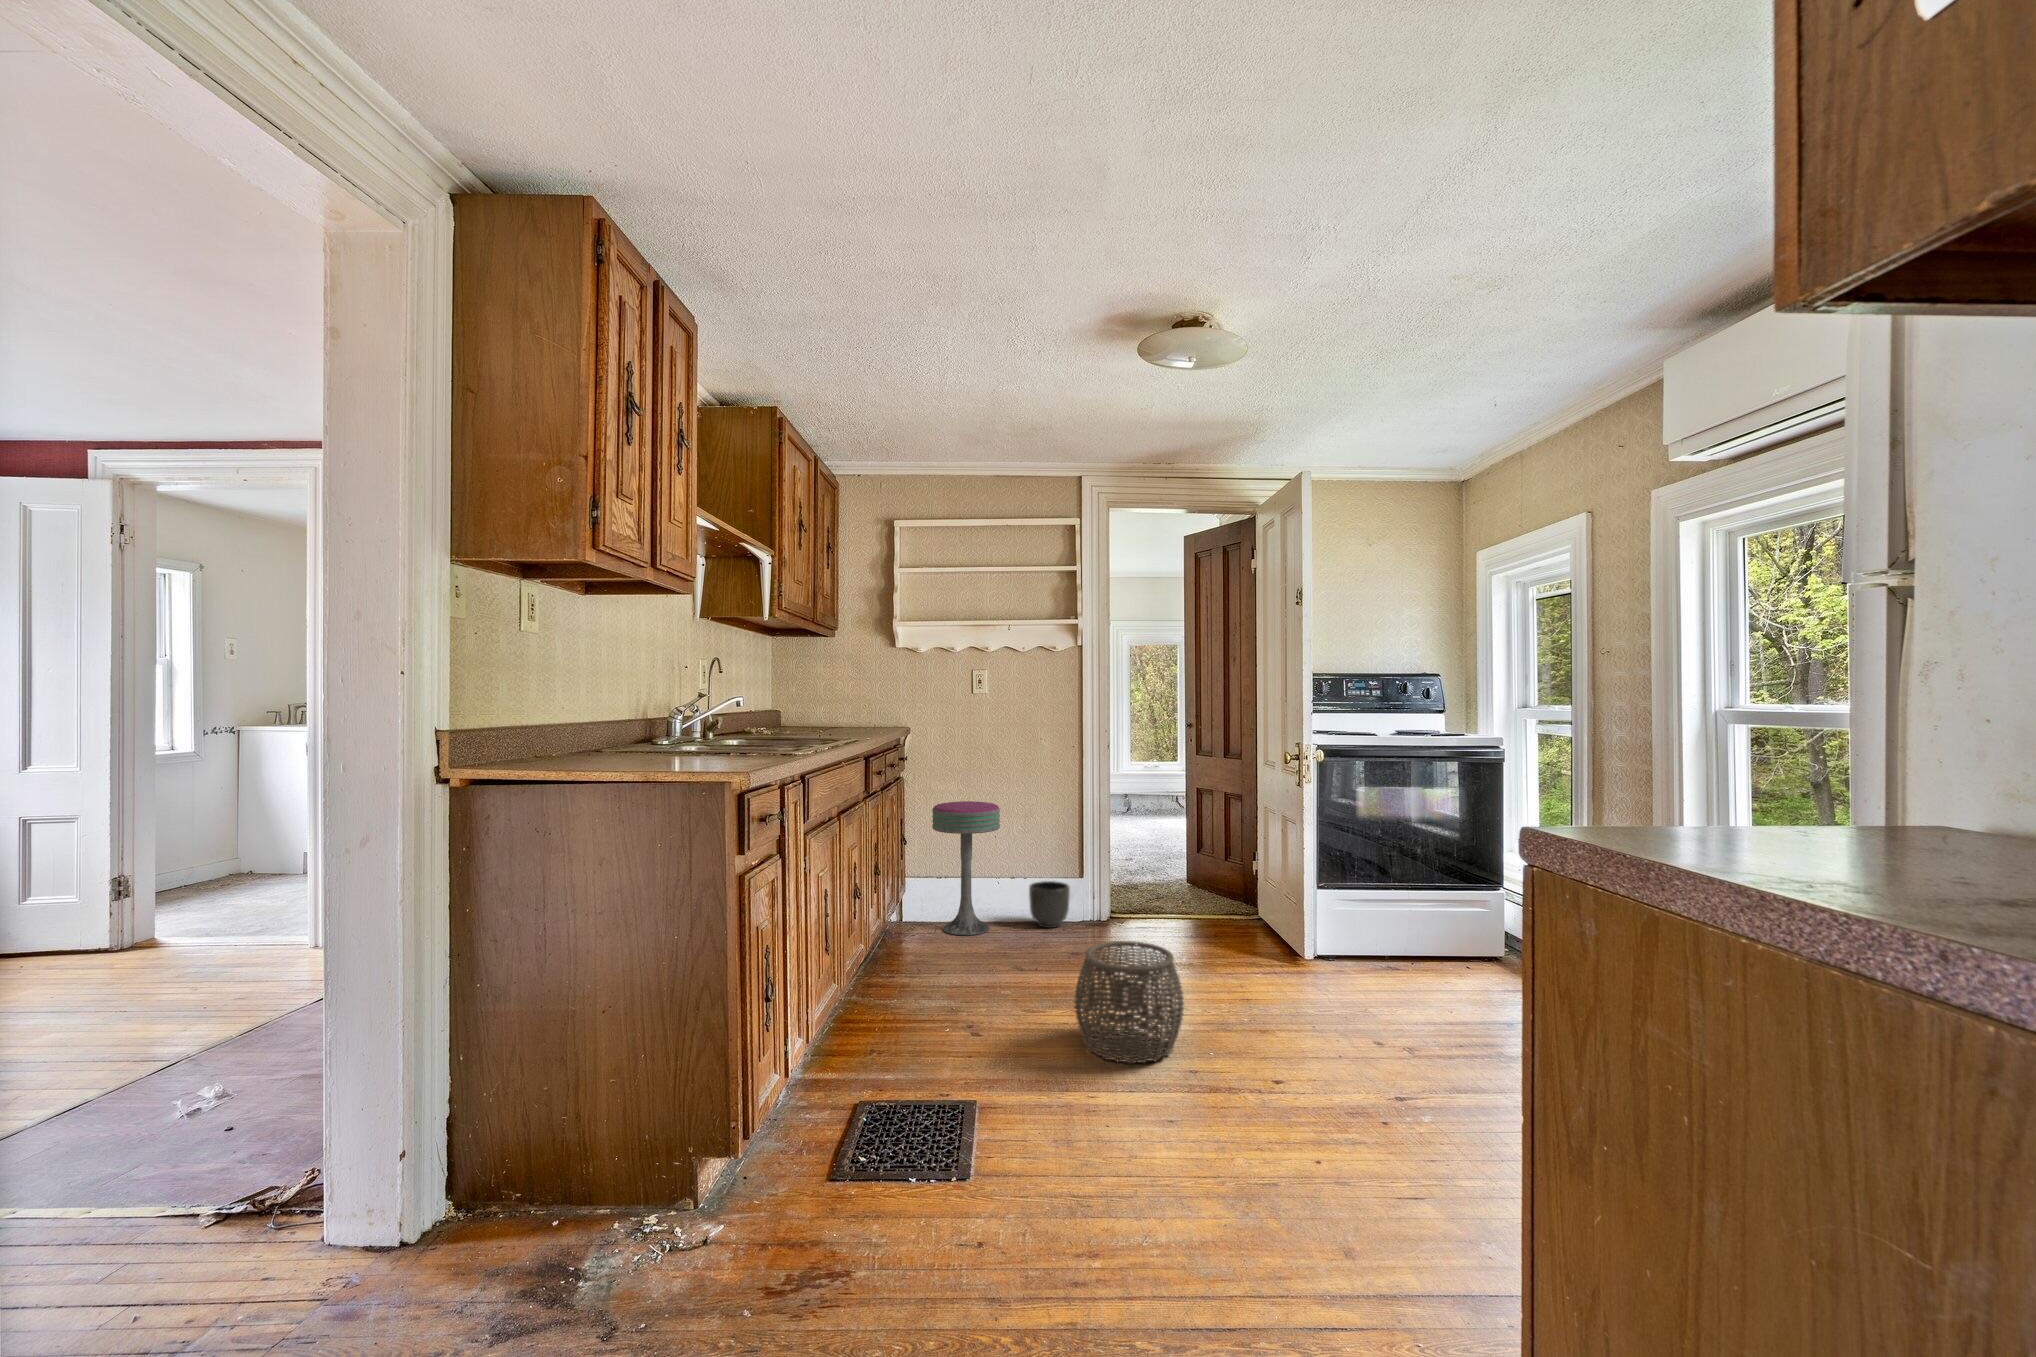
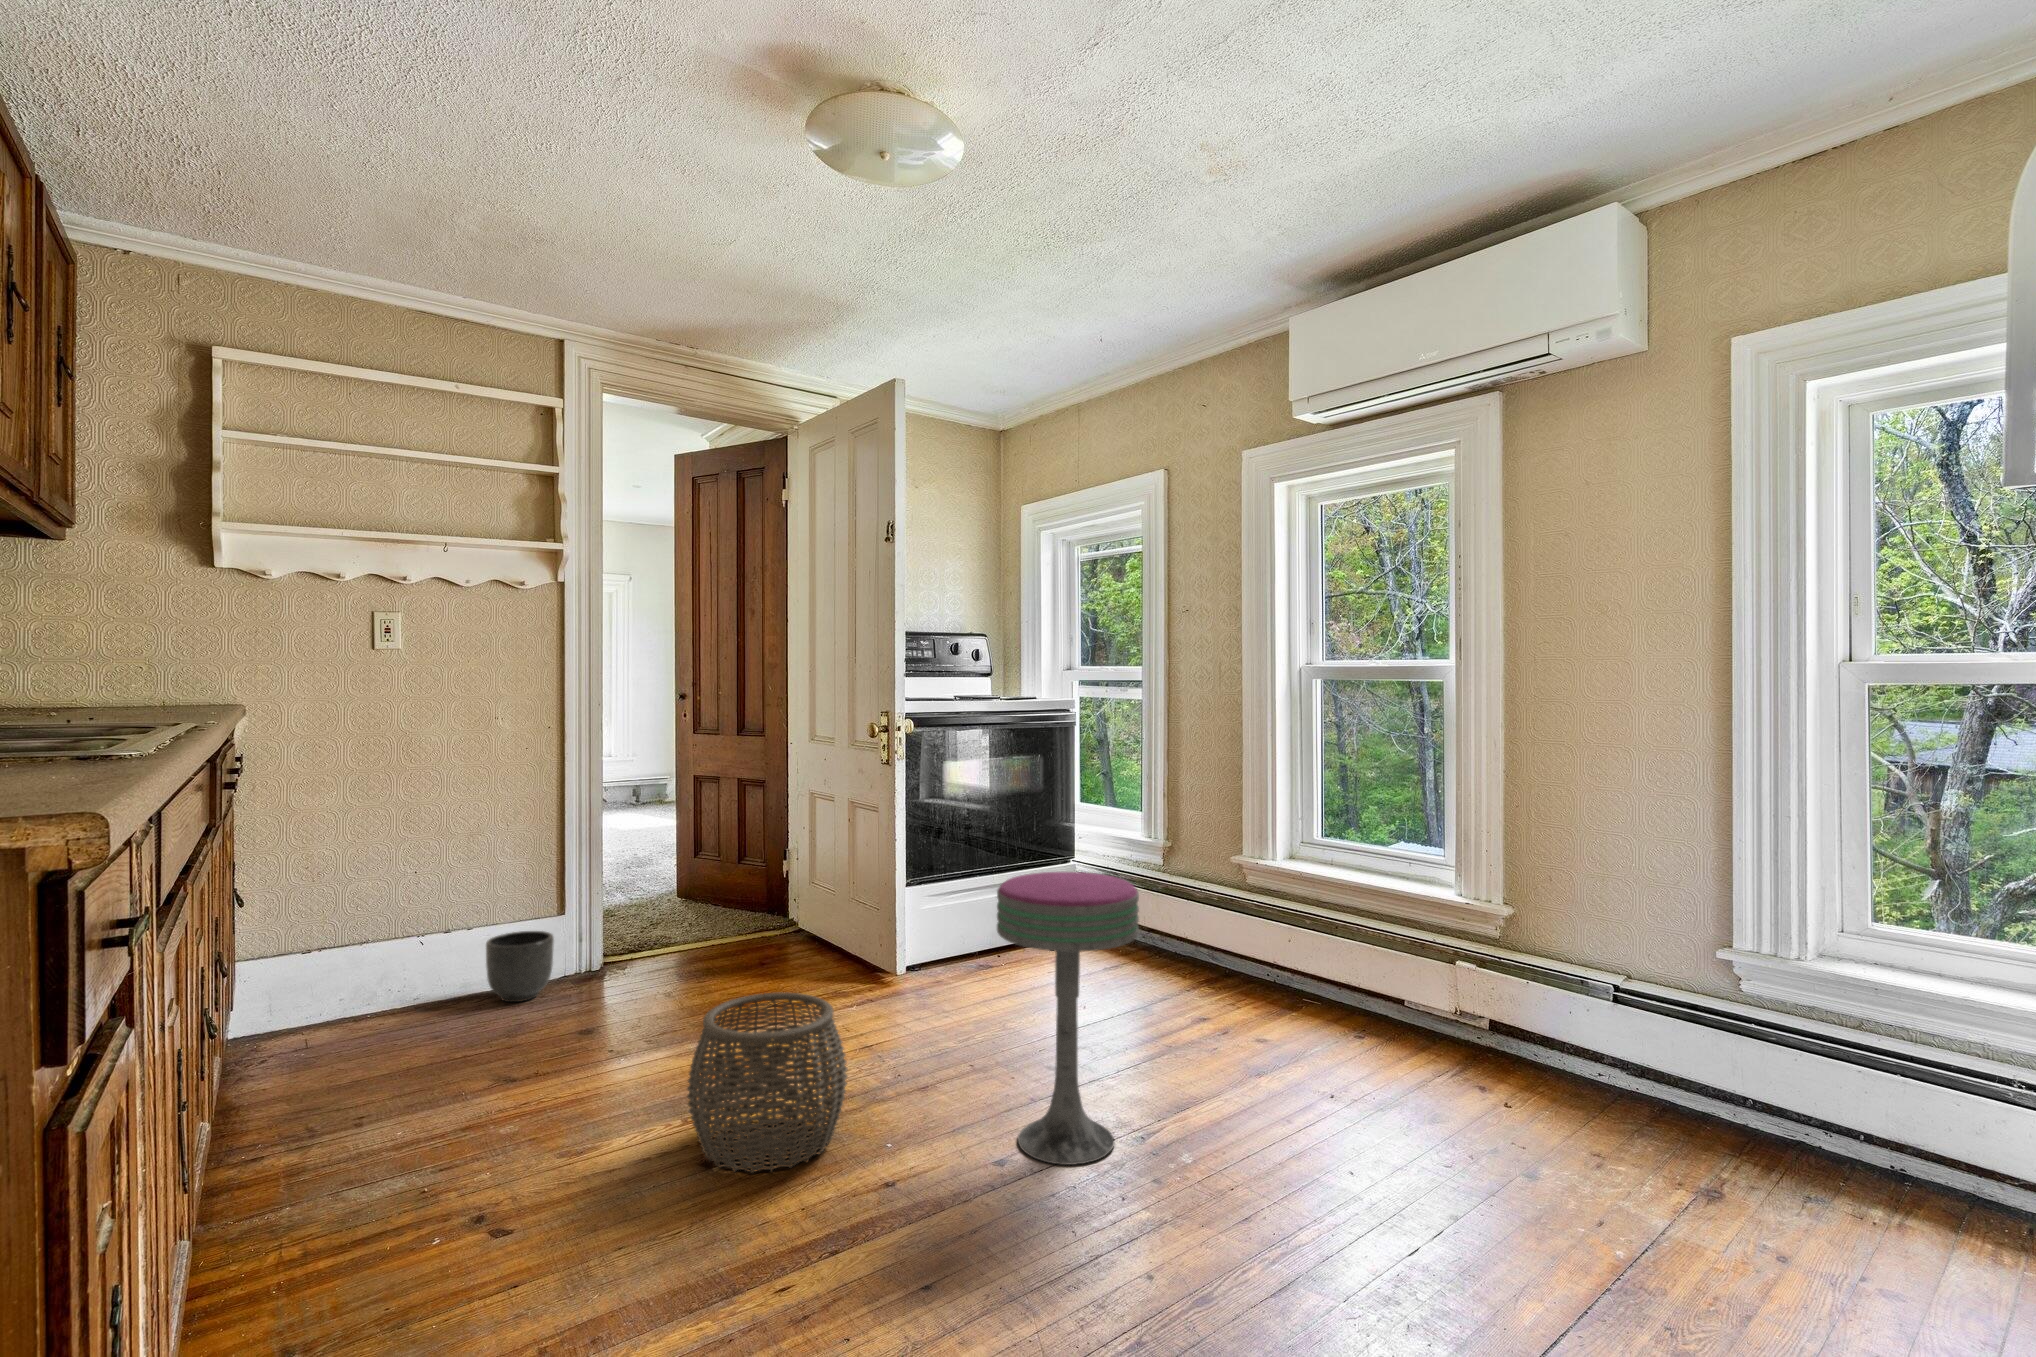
bar stool: present [932,801,1000,935] -> present [997,872,1139,1165]

